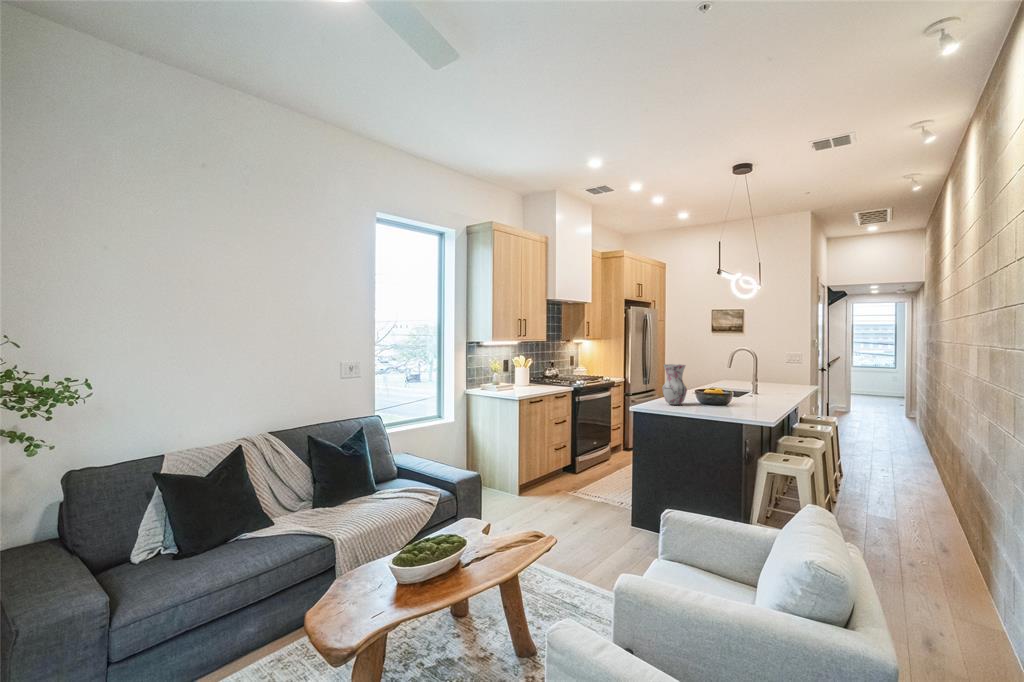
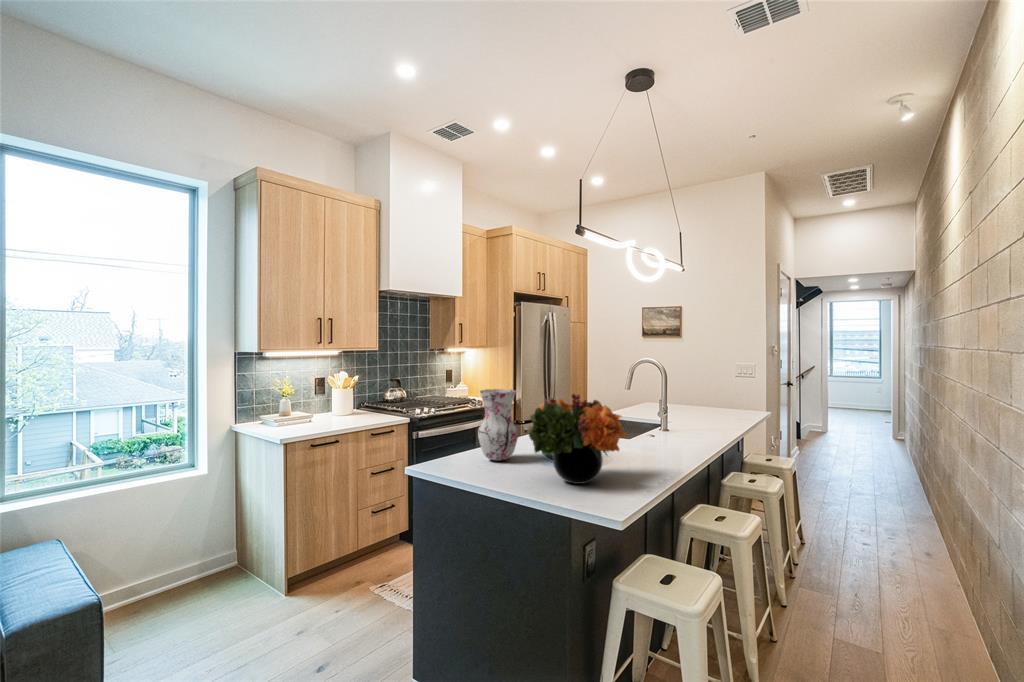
flower arrangement: none [707,364,764,411] -> present [529,394,626,484]

